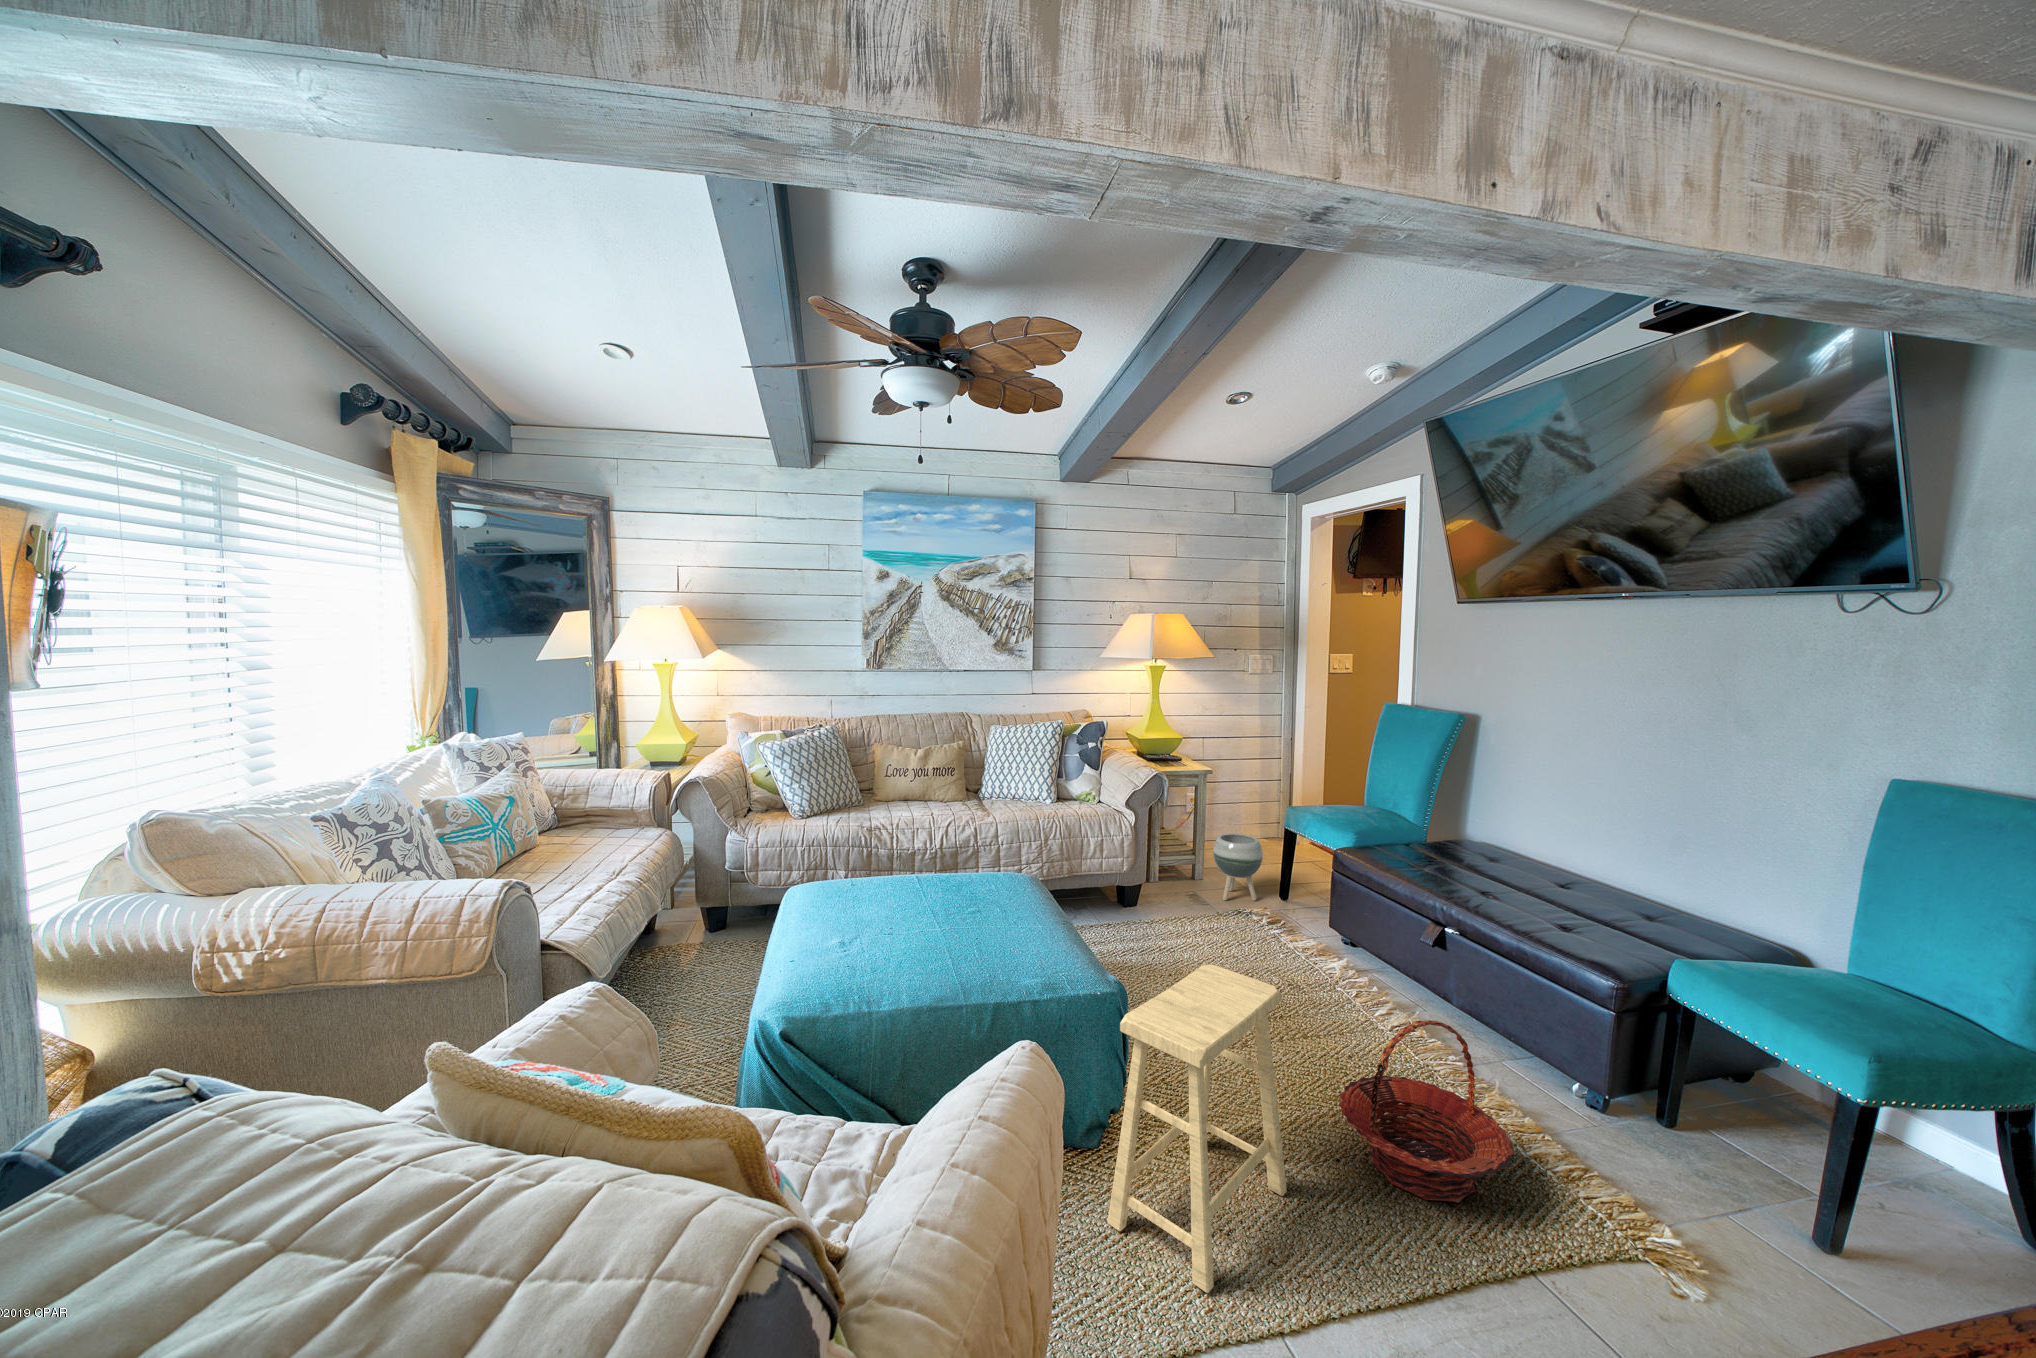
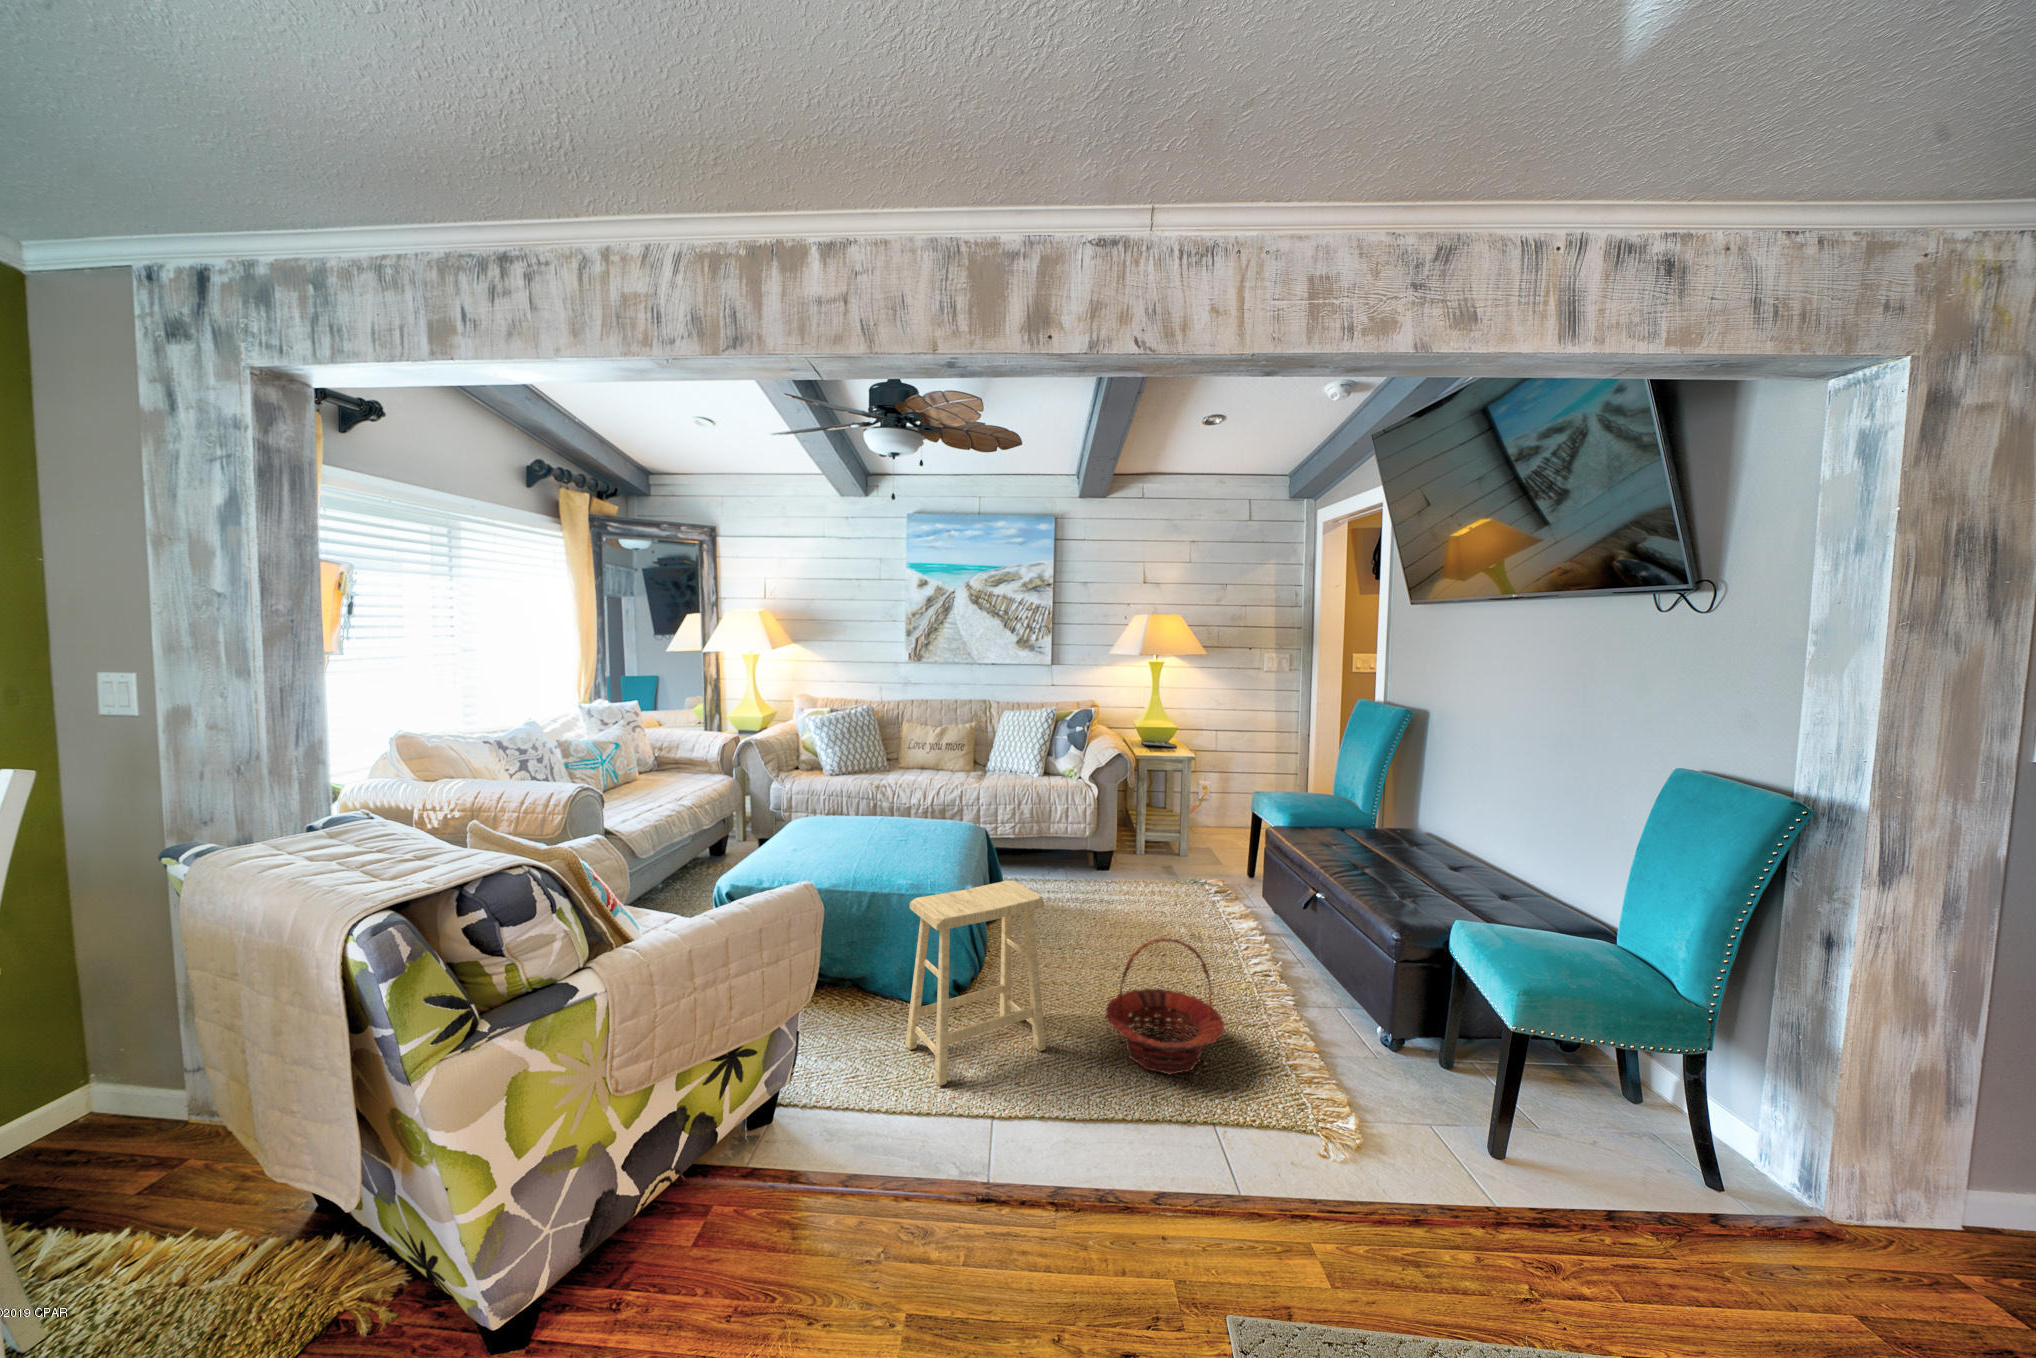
planter: present [1213,834,1263,900] -> none [1177,815,1221,876]

